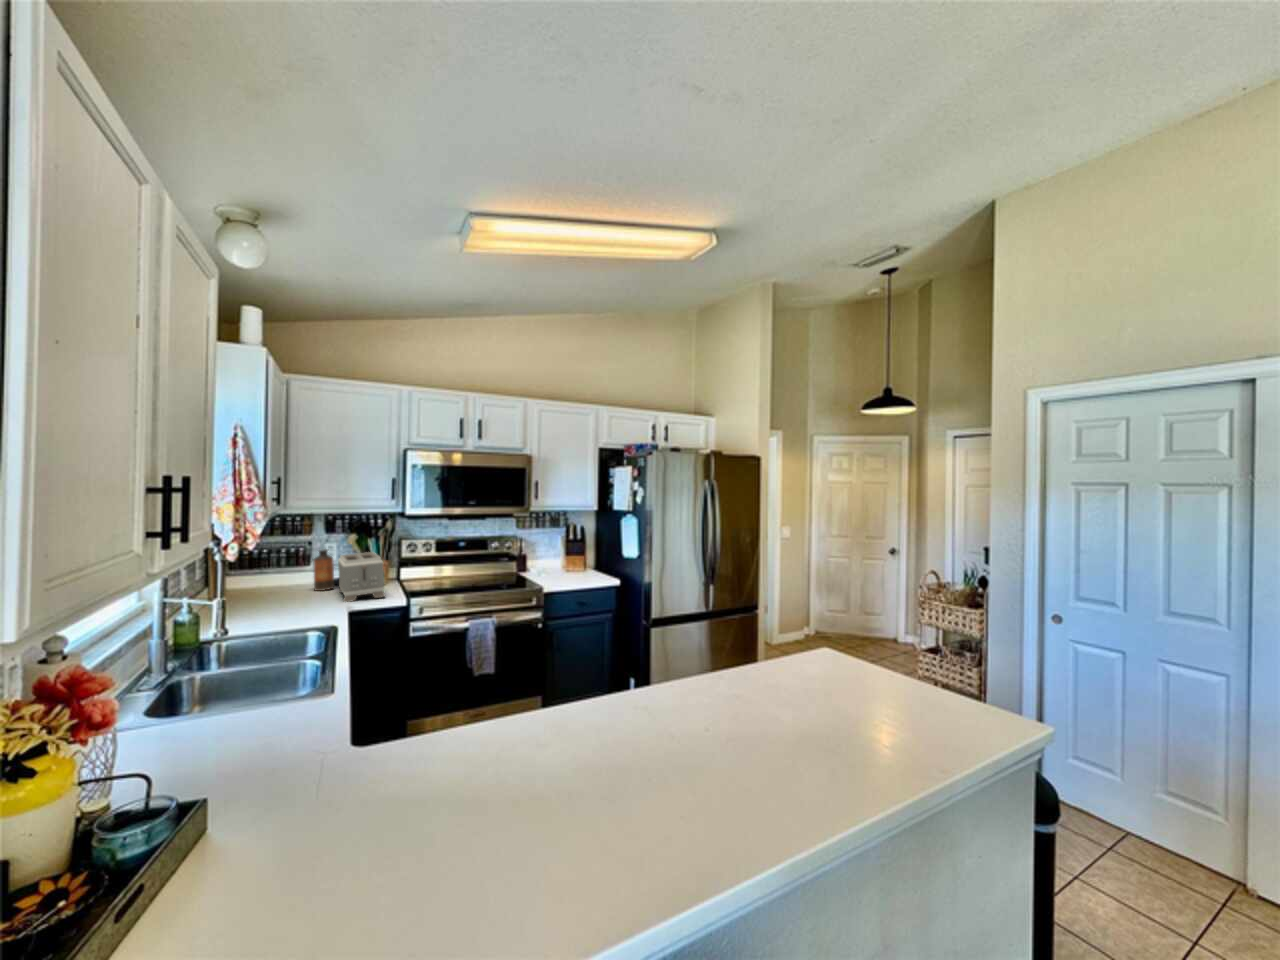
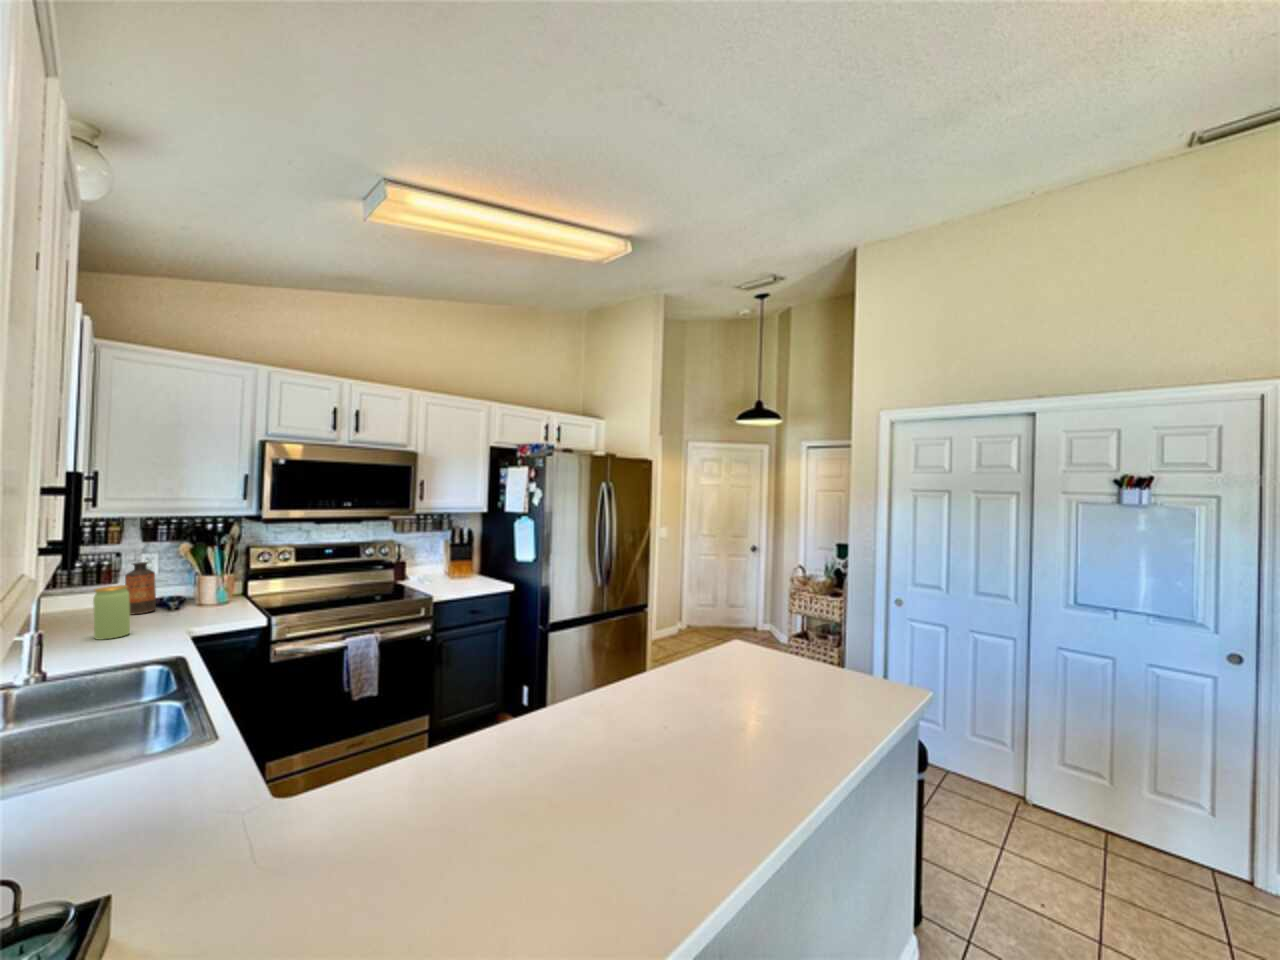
toaster: present [338,552,385,602] -> none [163,563,234,627]
jar: none [290,567,314,609] -> present [93,585,130,640]

